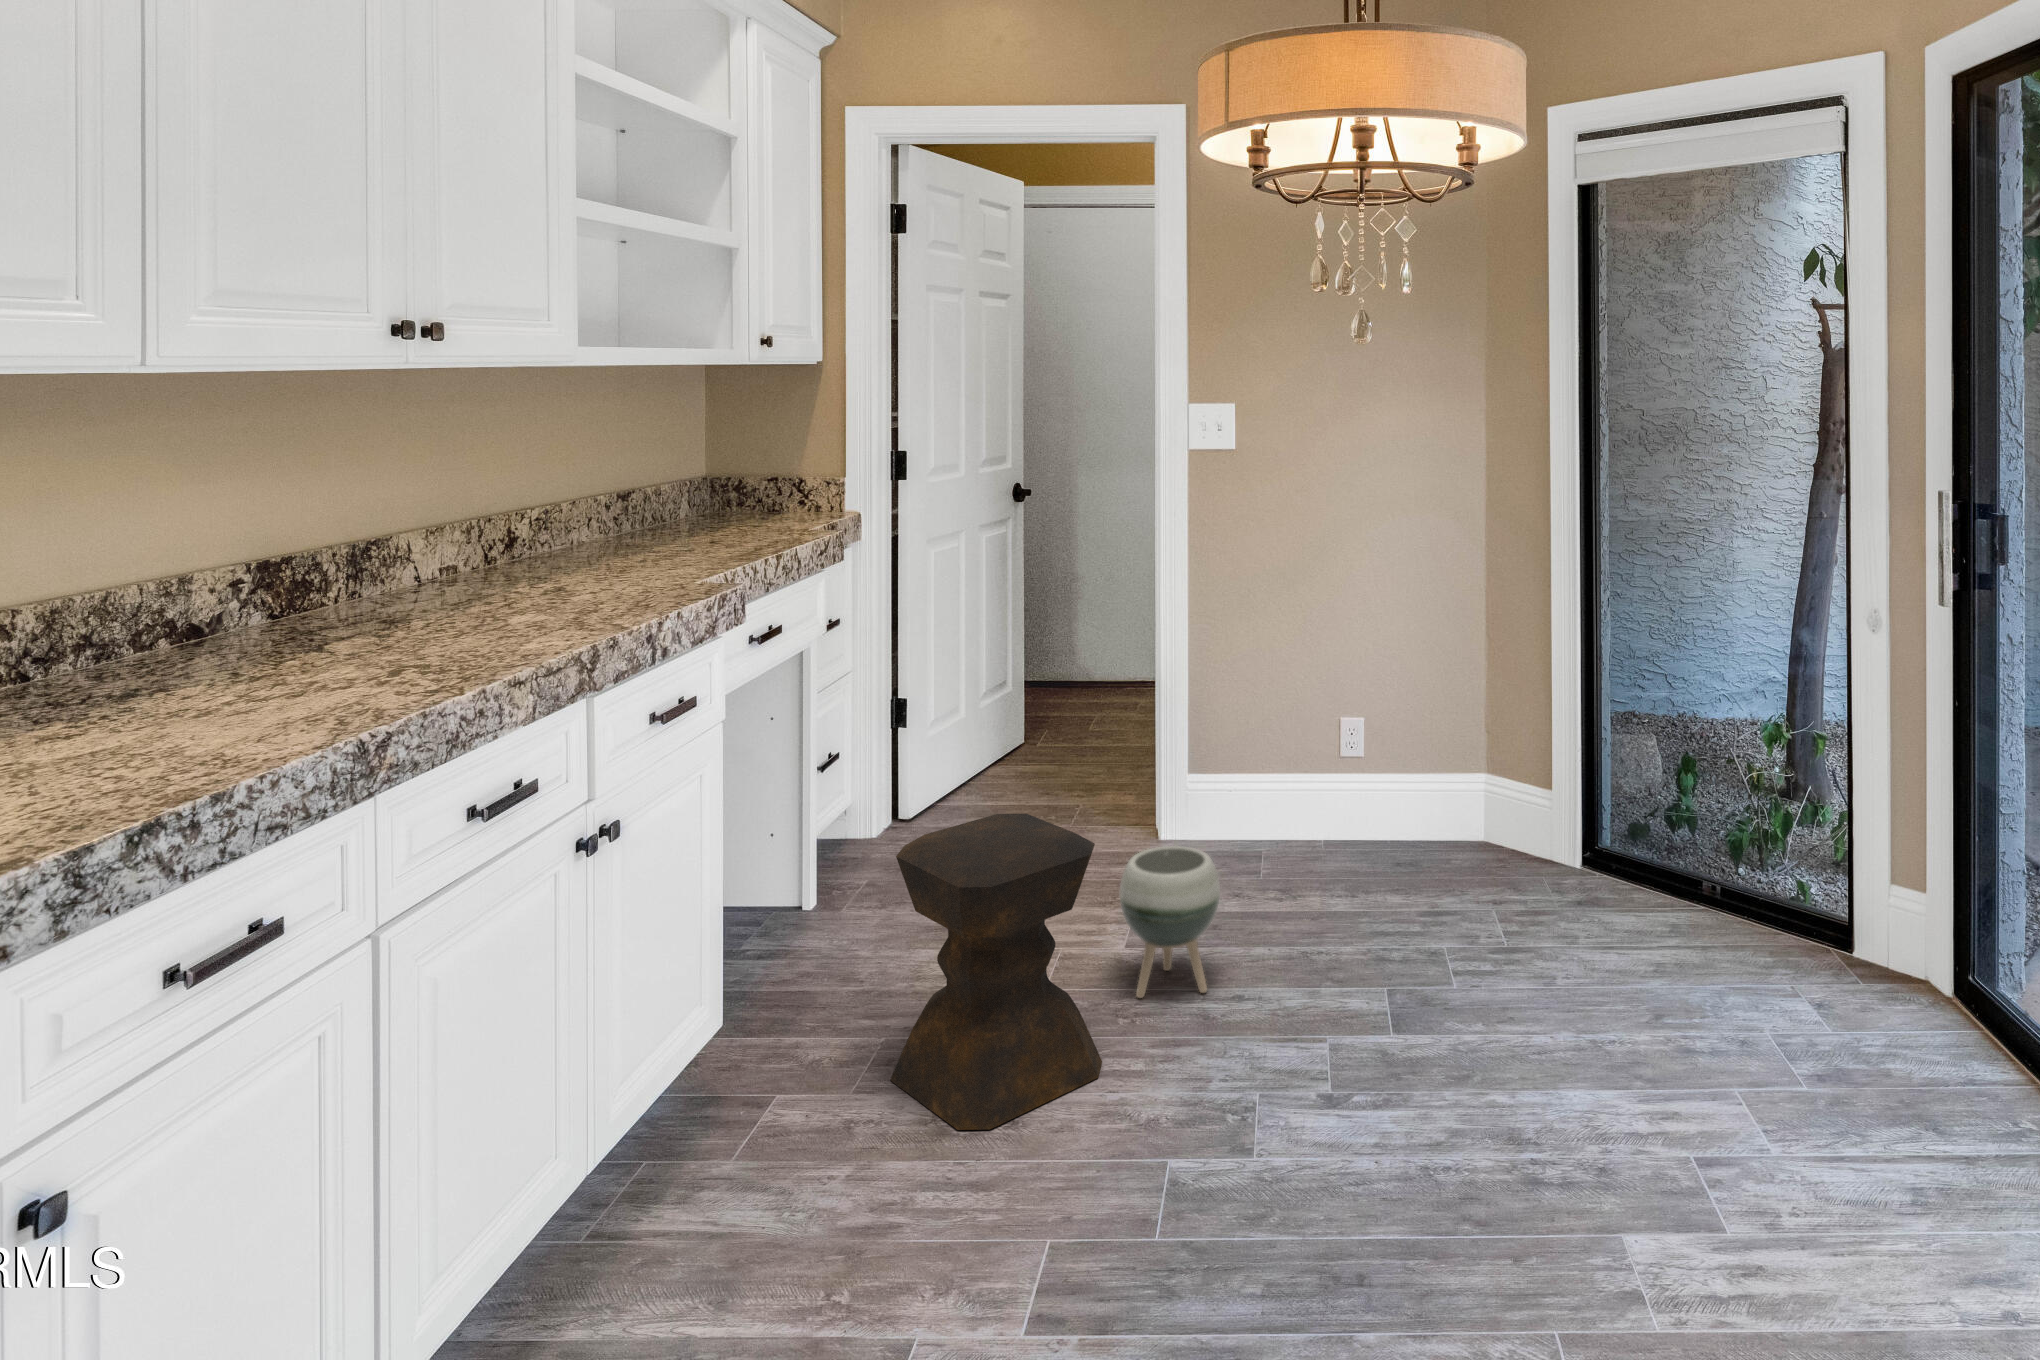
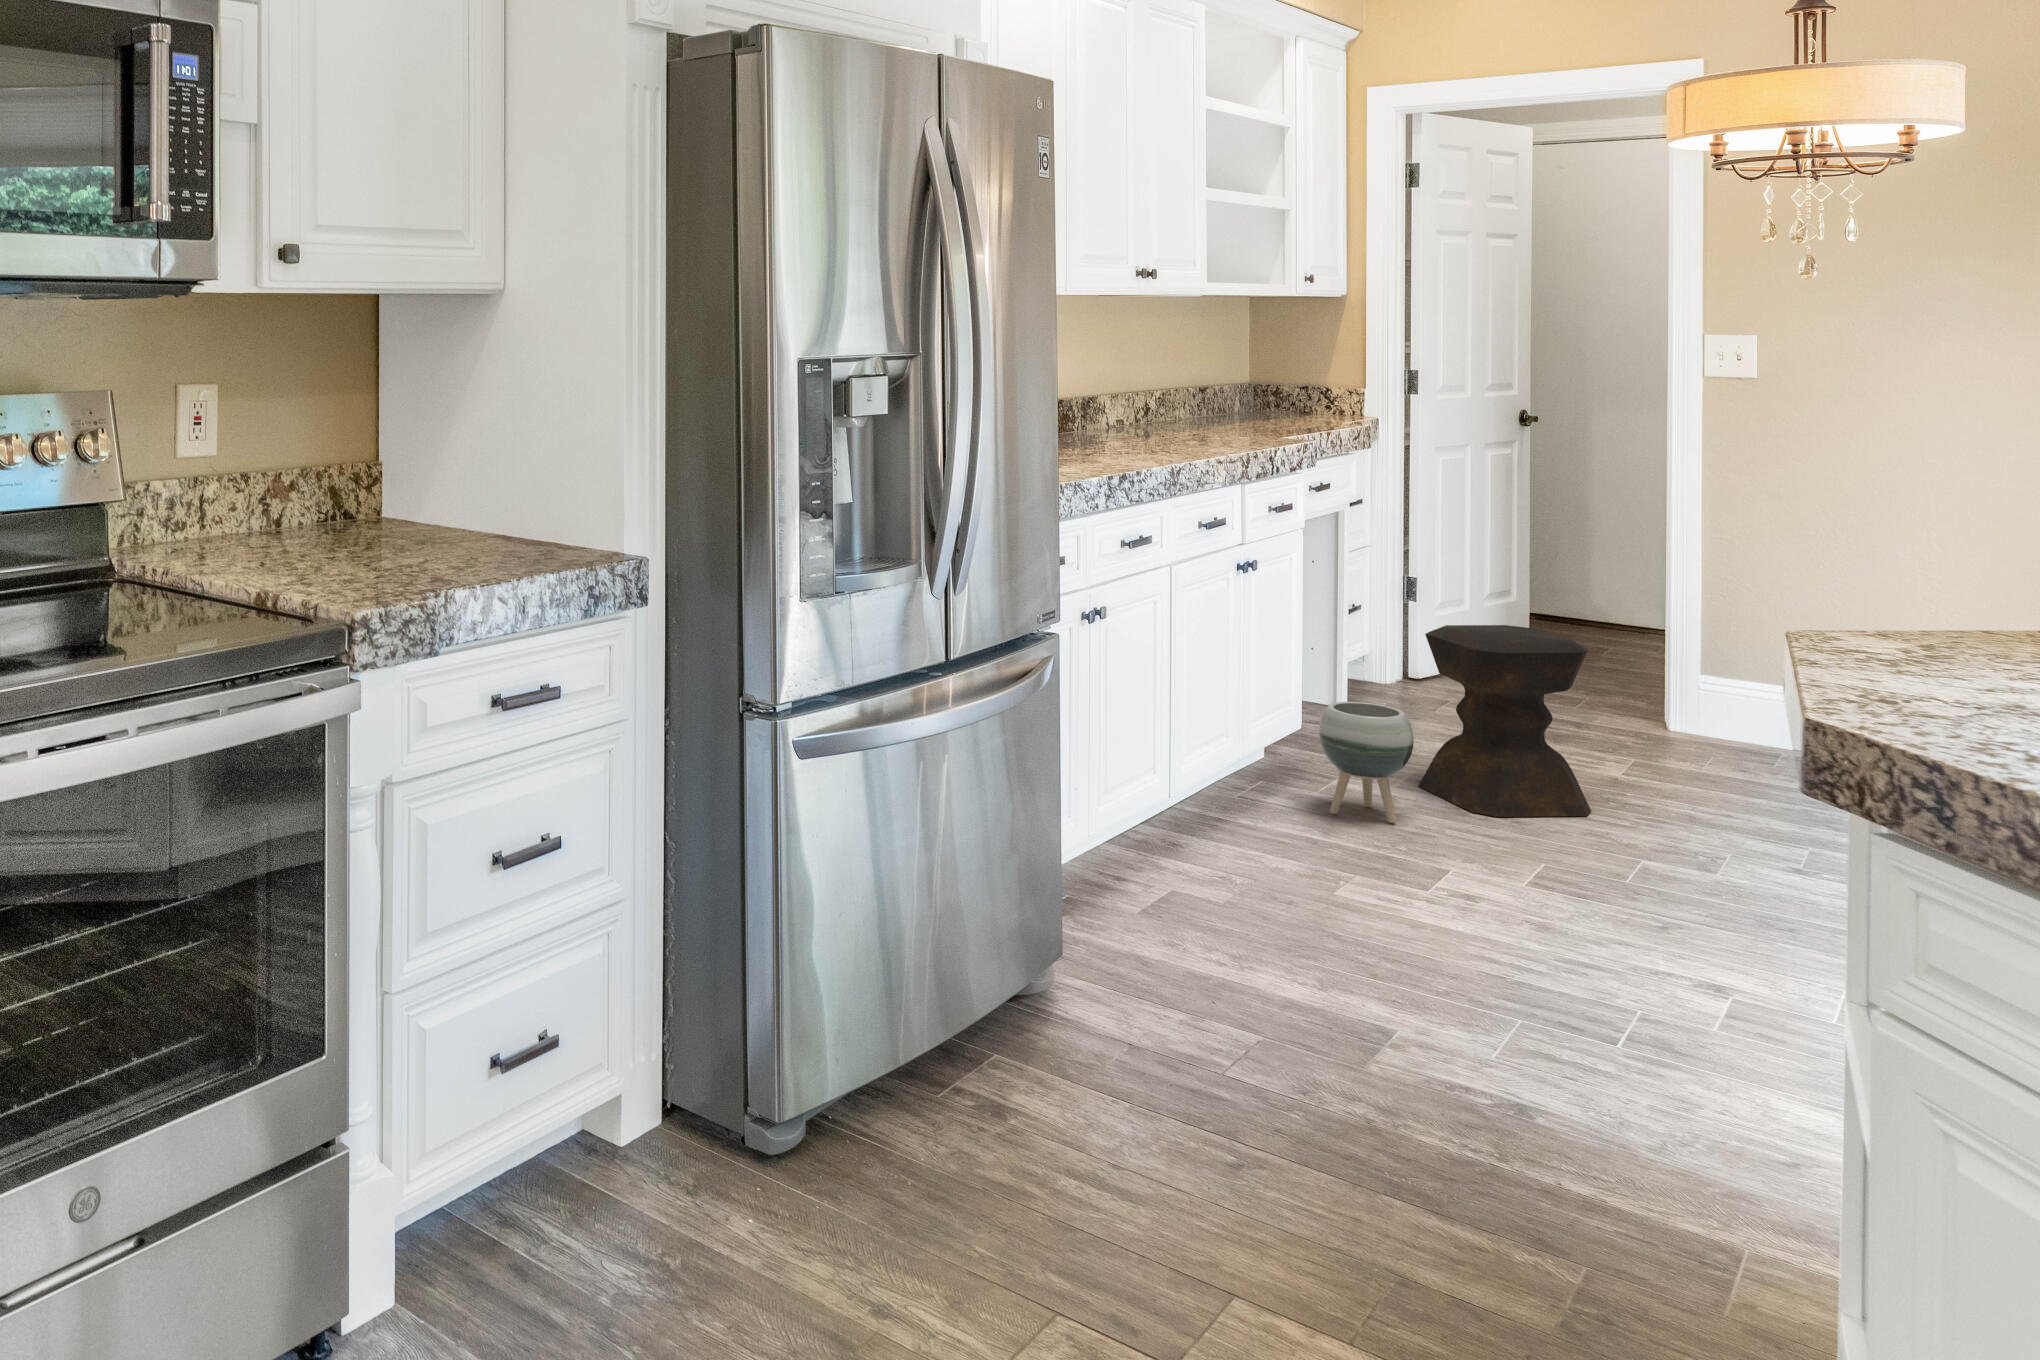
planter: present [1120,846,1220,998] -> present [1319,702,1414,823]

